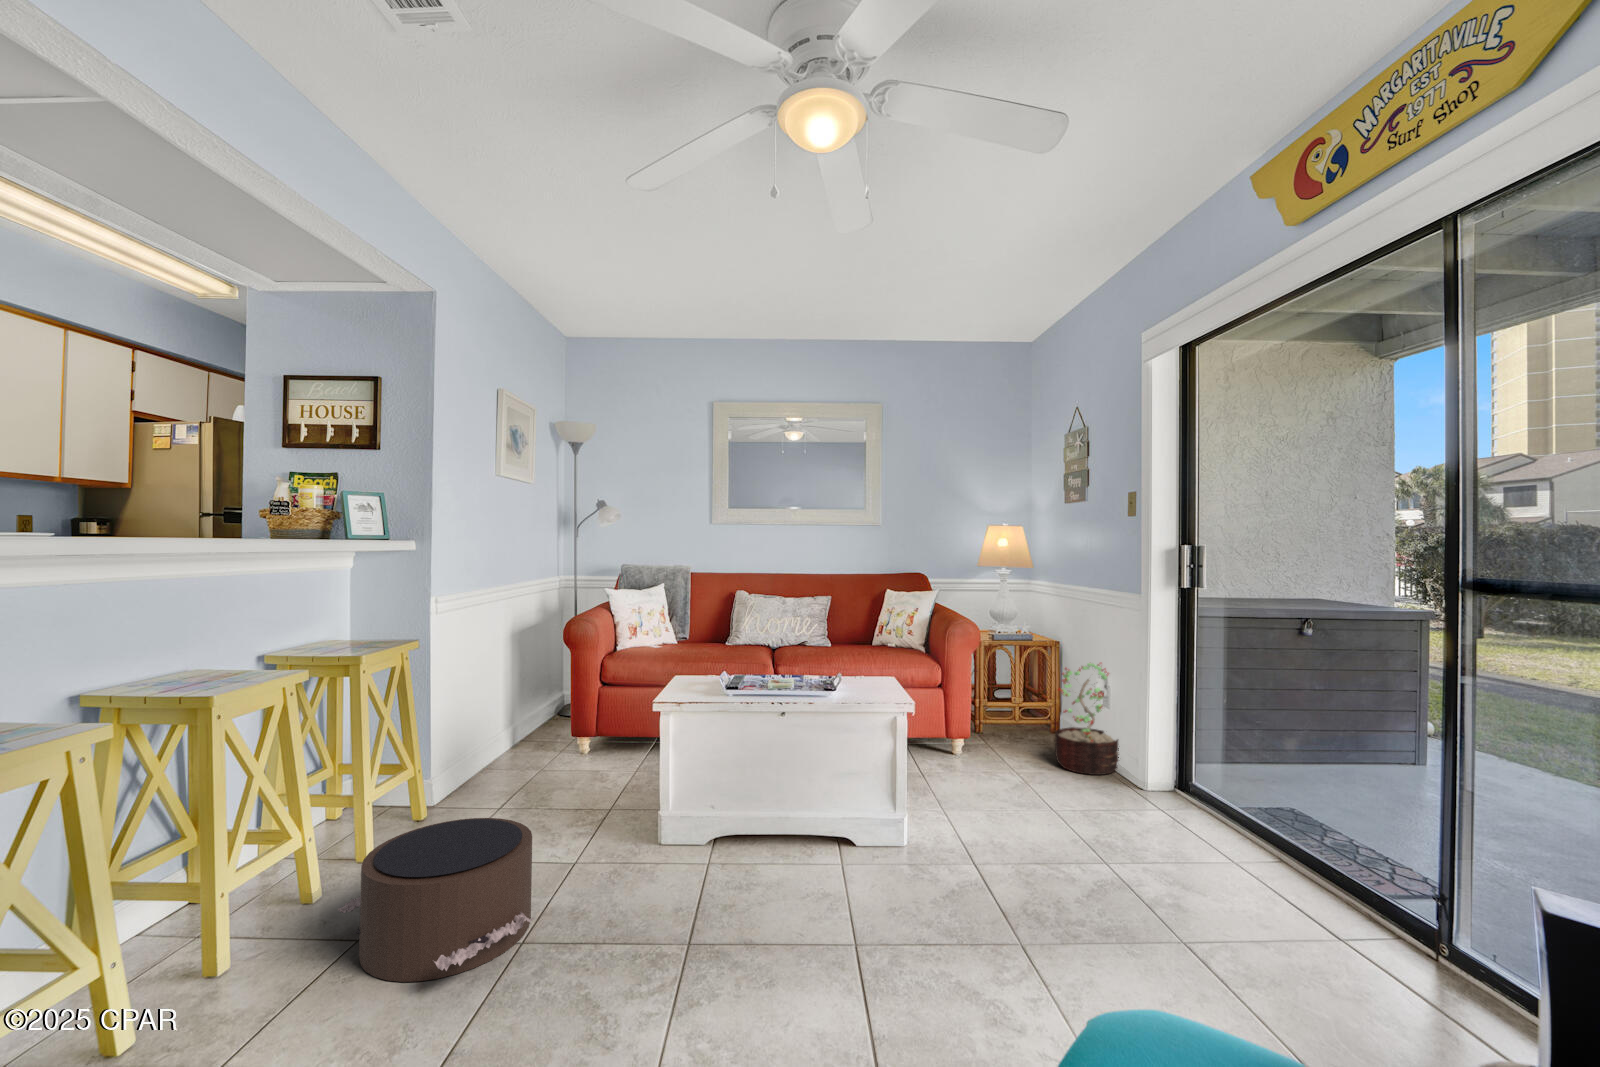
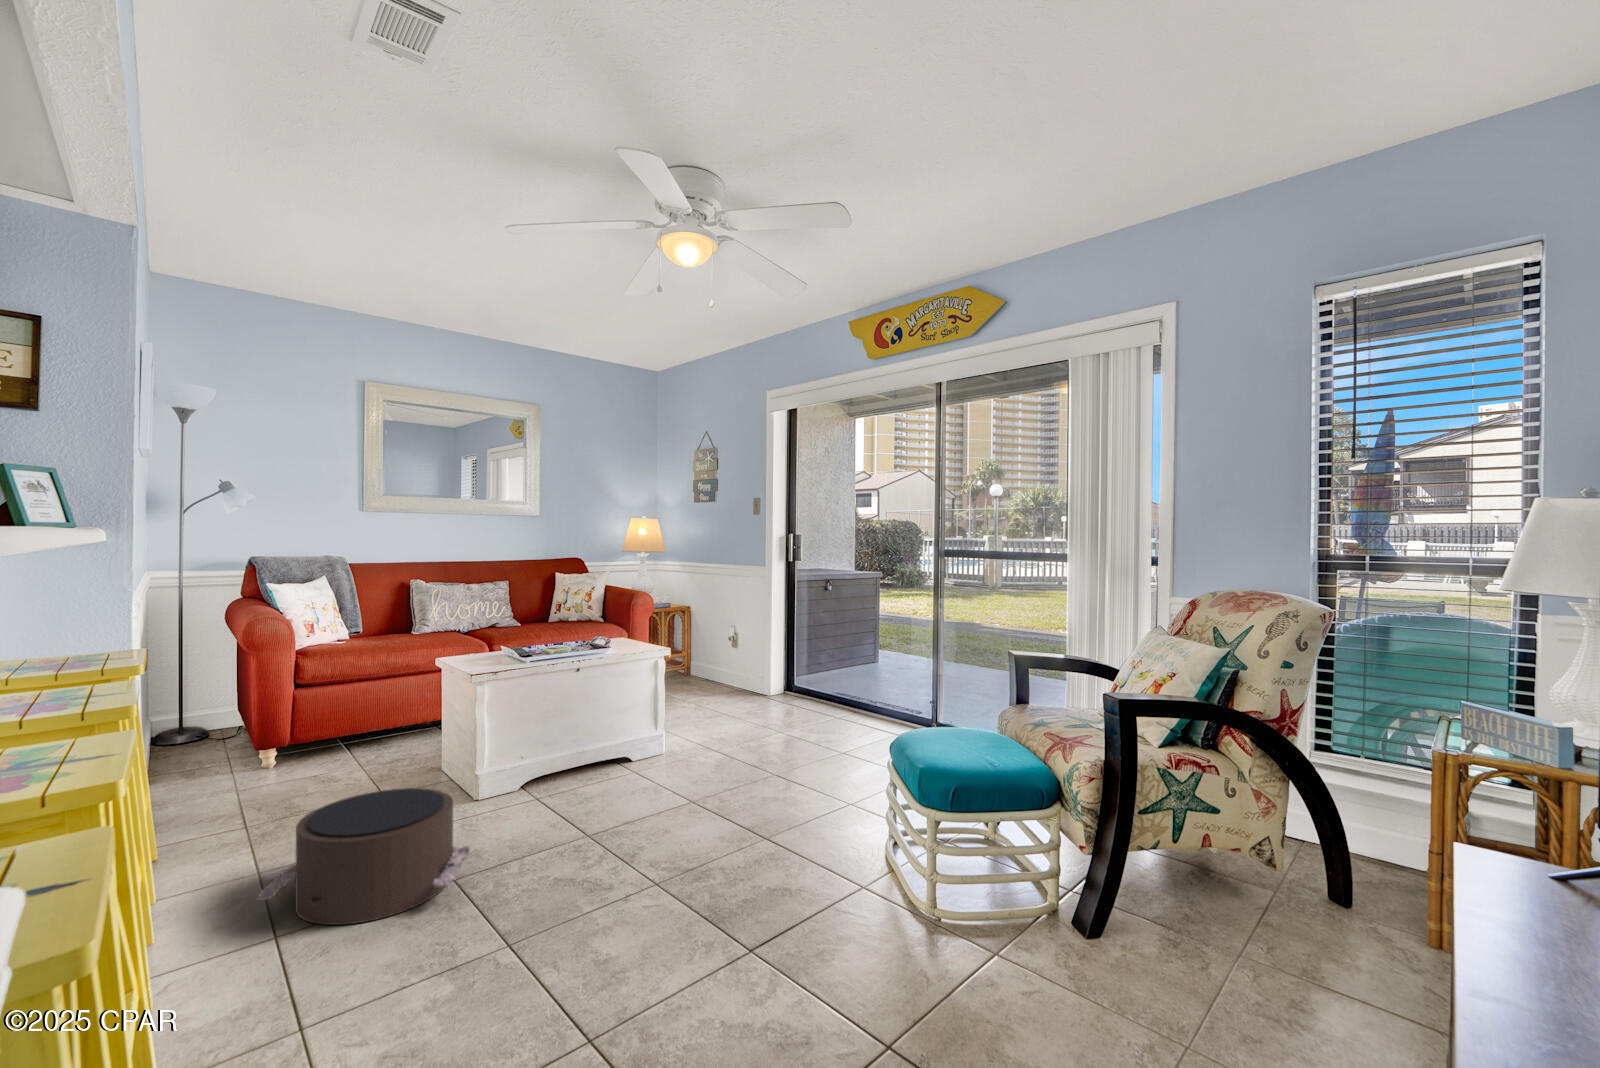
decorative plant: present [1055,663,1119,775] -> none [707,618,750,697]

